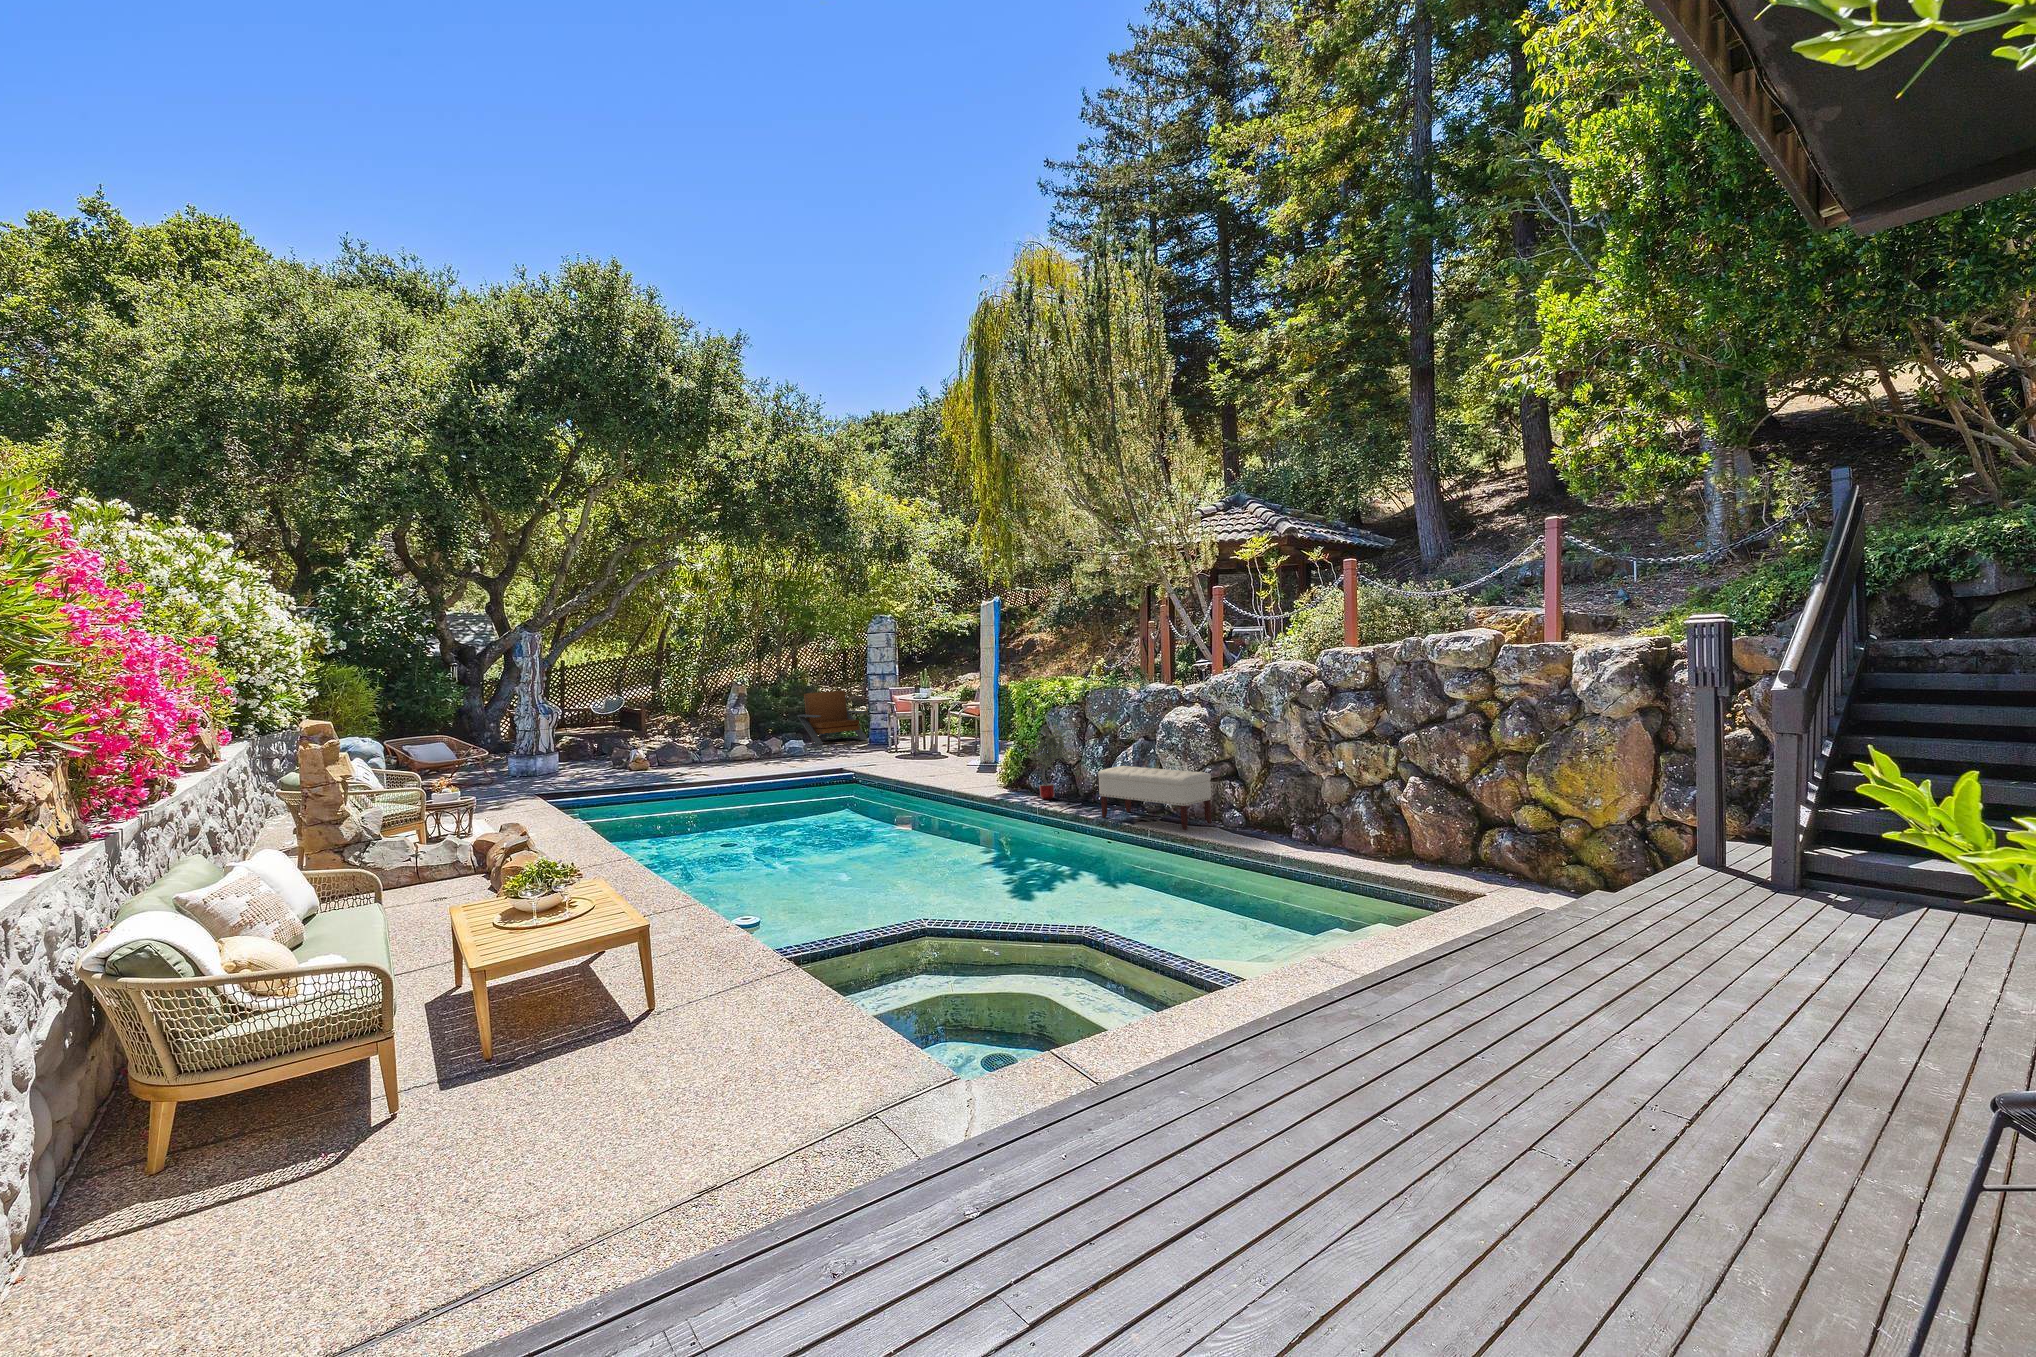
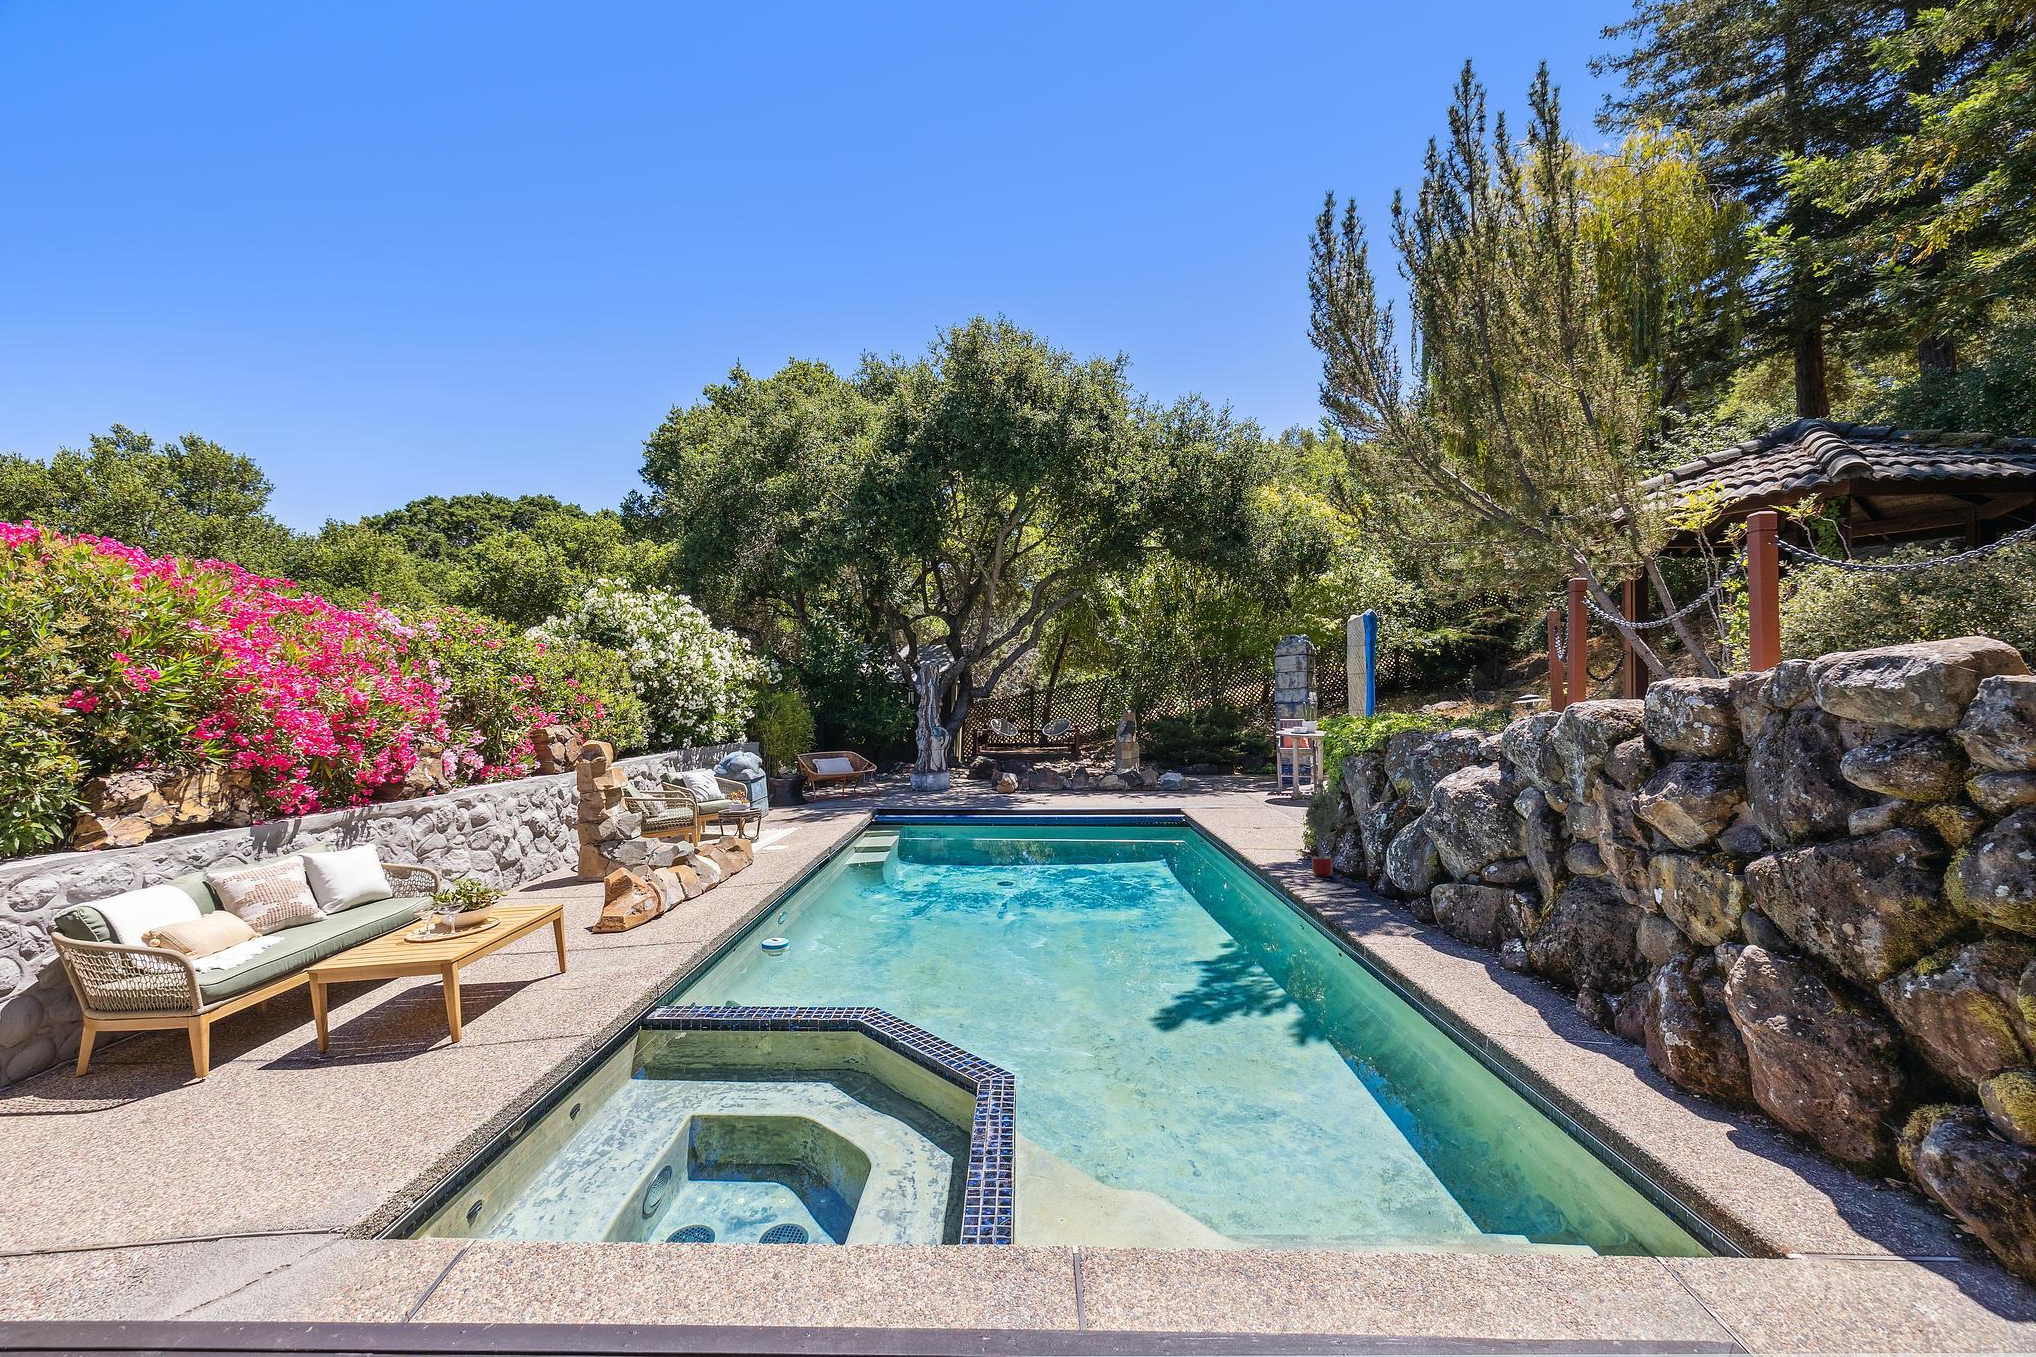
lounge chair: present [797,690,867,745] -> none [1190,725,1259,782]
bench: present [1098,766,1212,830] -> none [1339,845,1483,955]

